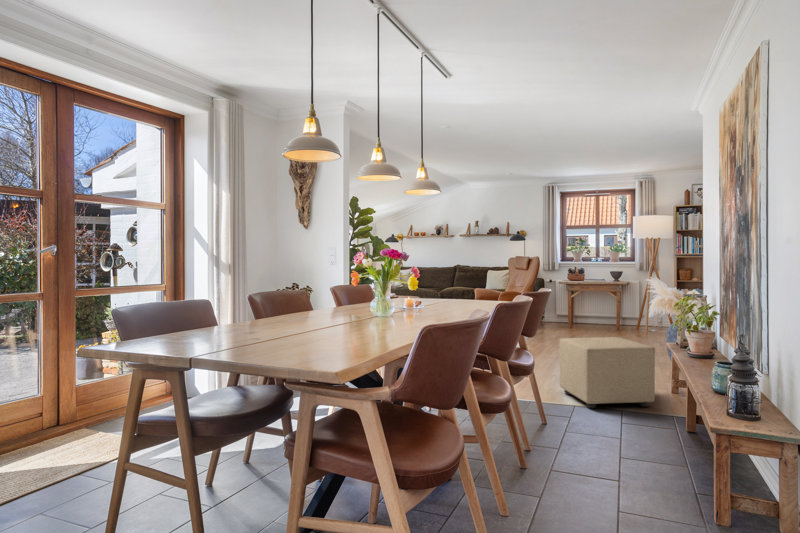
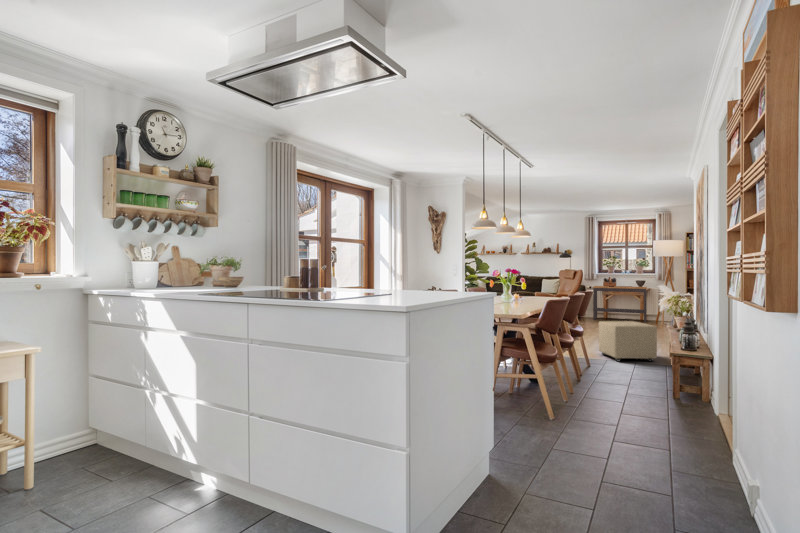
console table: none [554,279,624,328] -> present [593,286,647,322]

